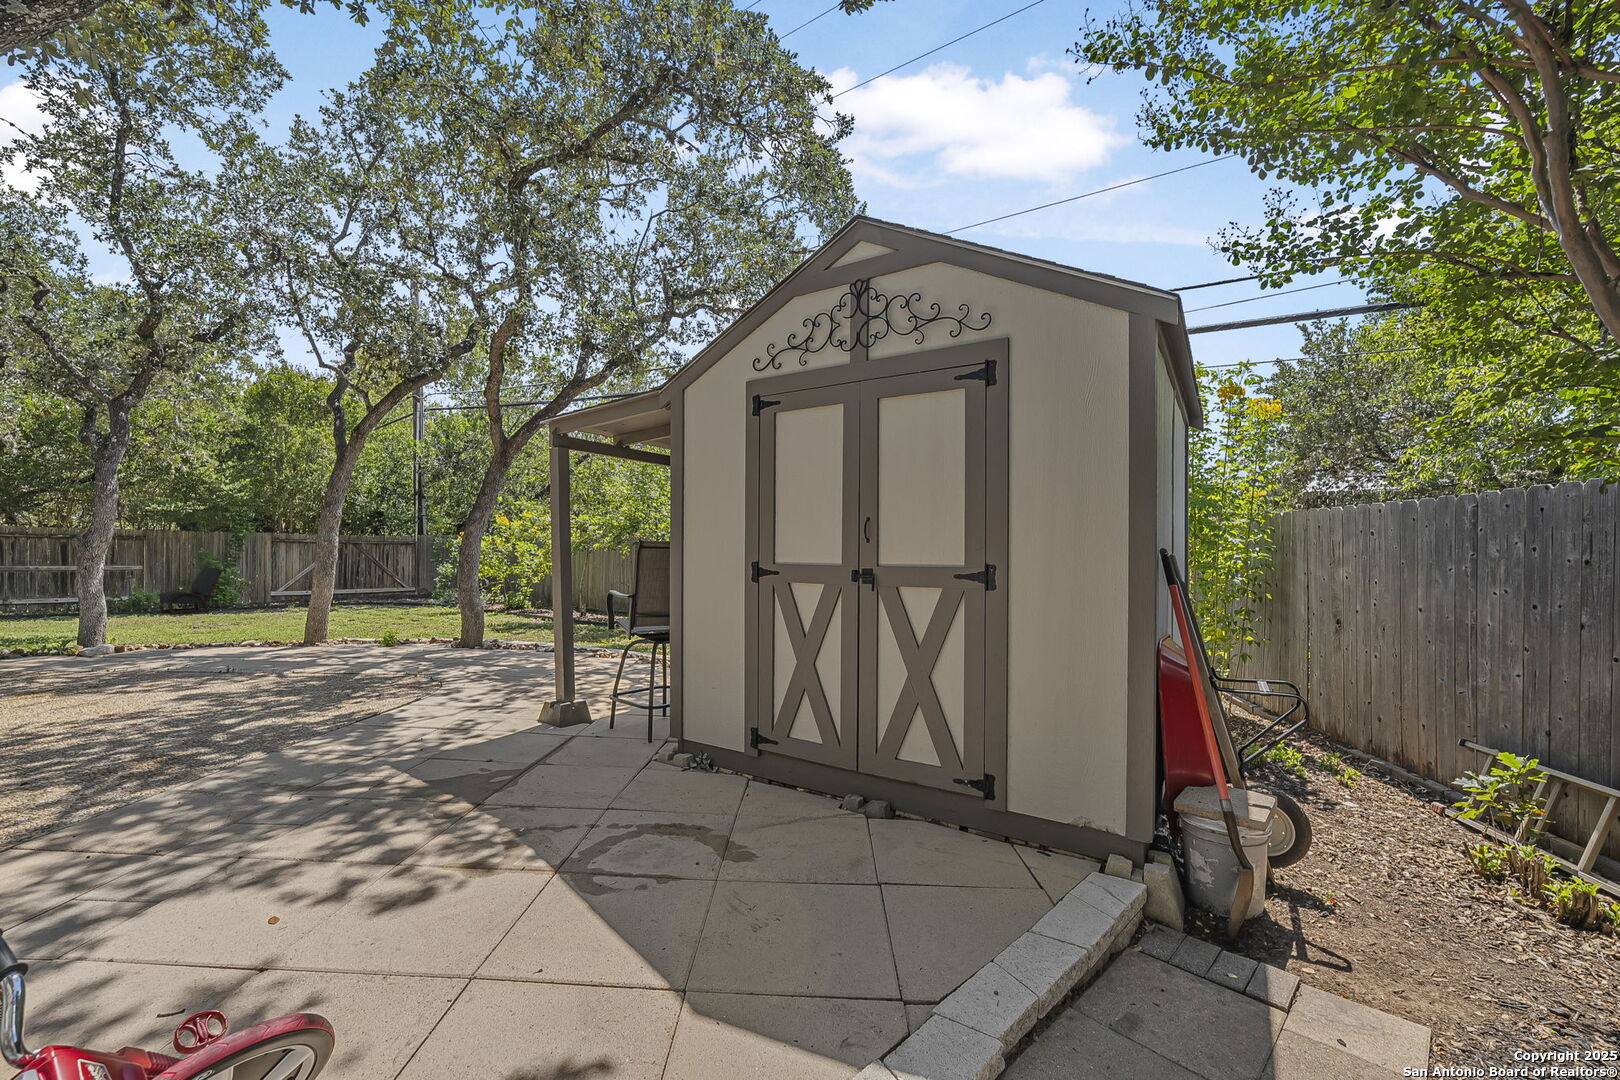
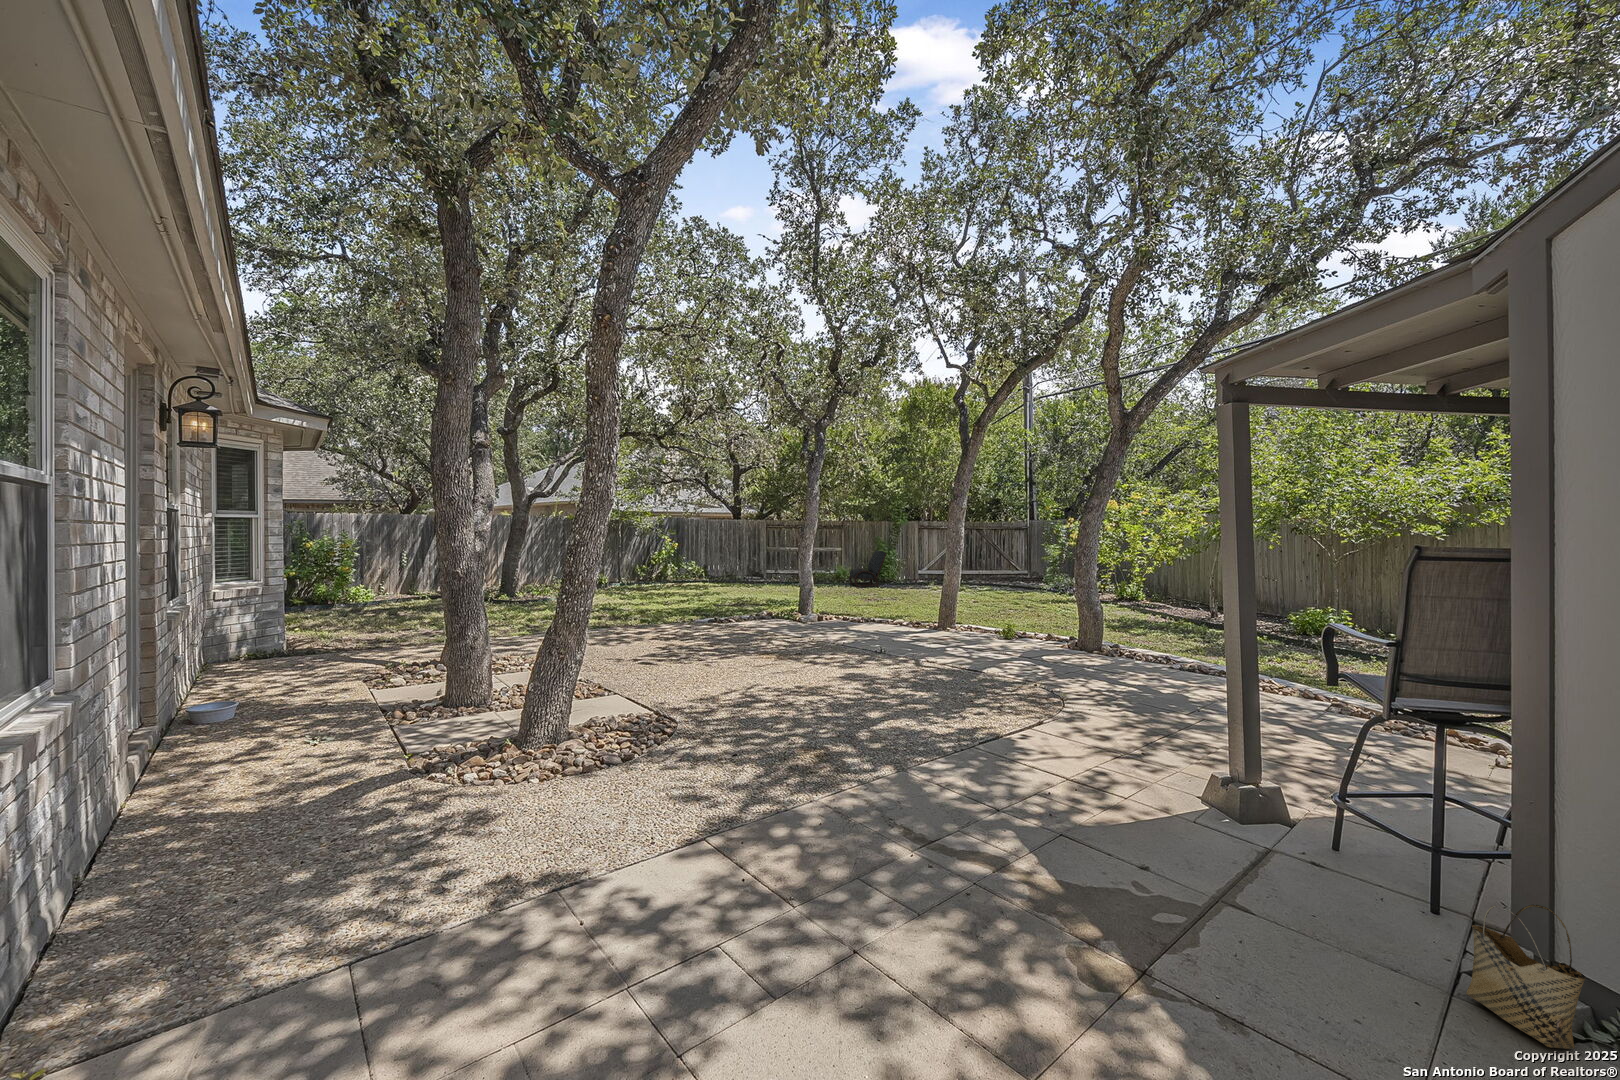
woven basket: none [666,708,708,775] -> present [1466,905,1586,1049]

